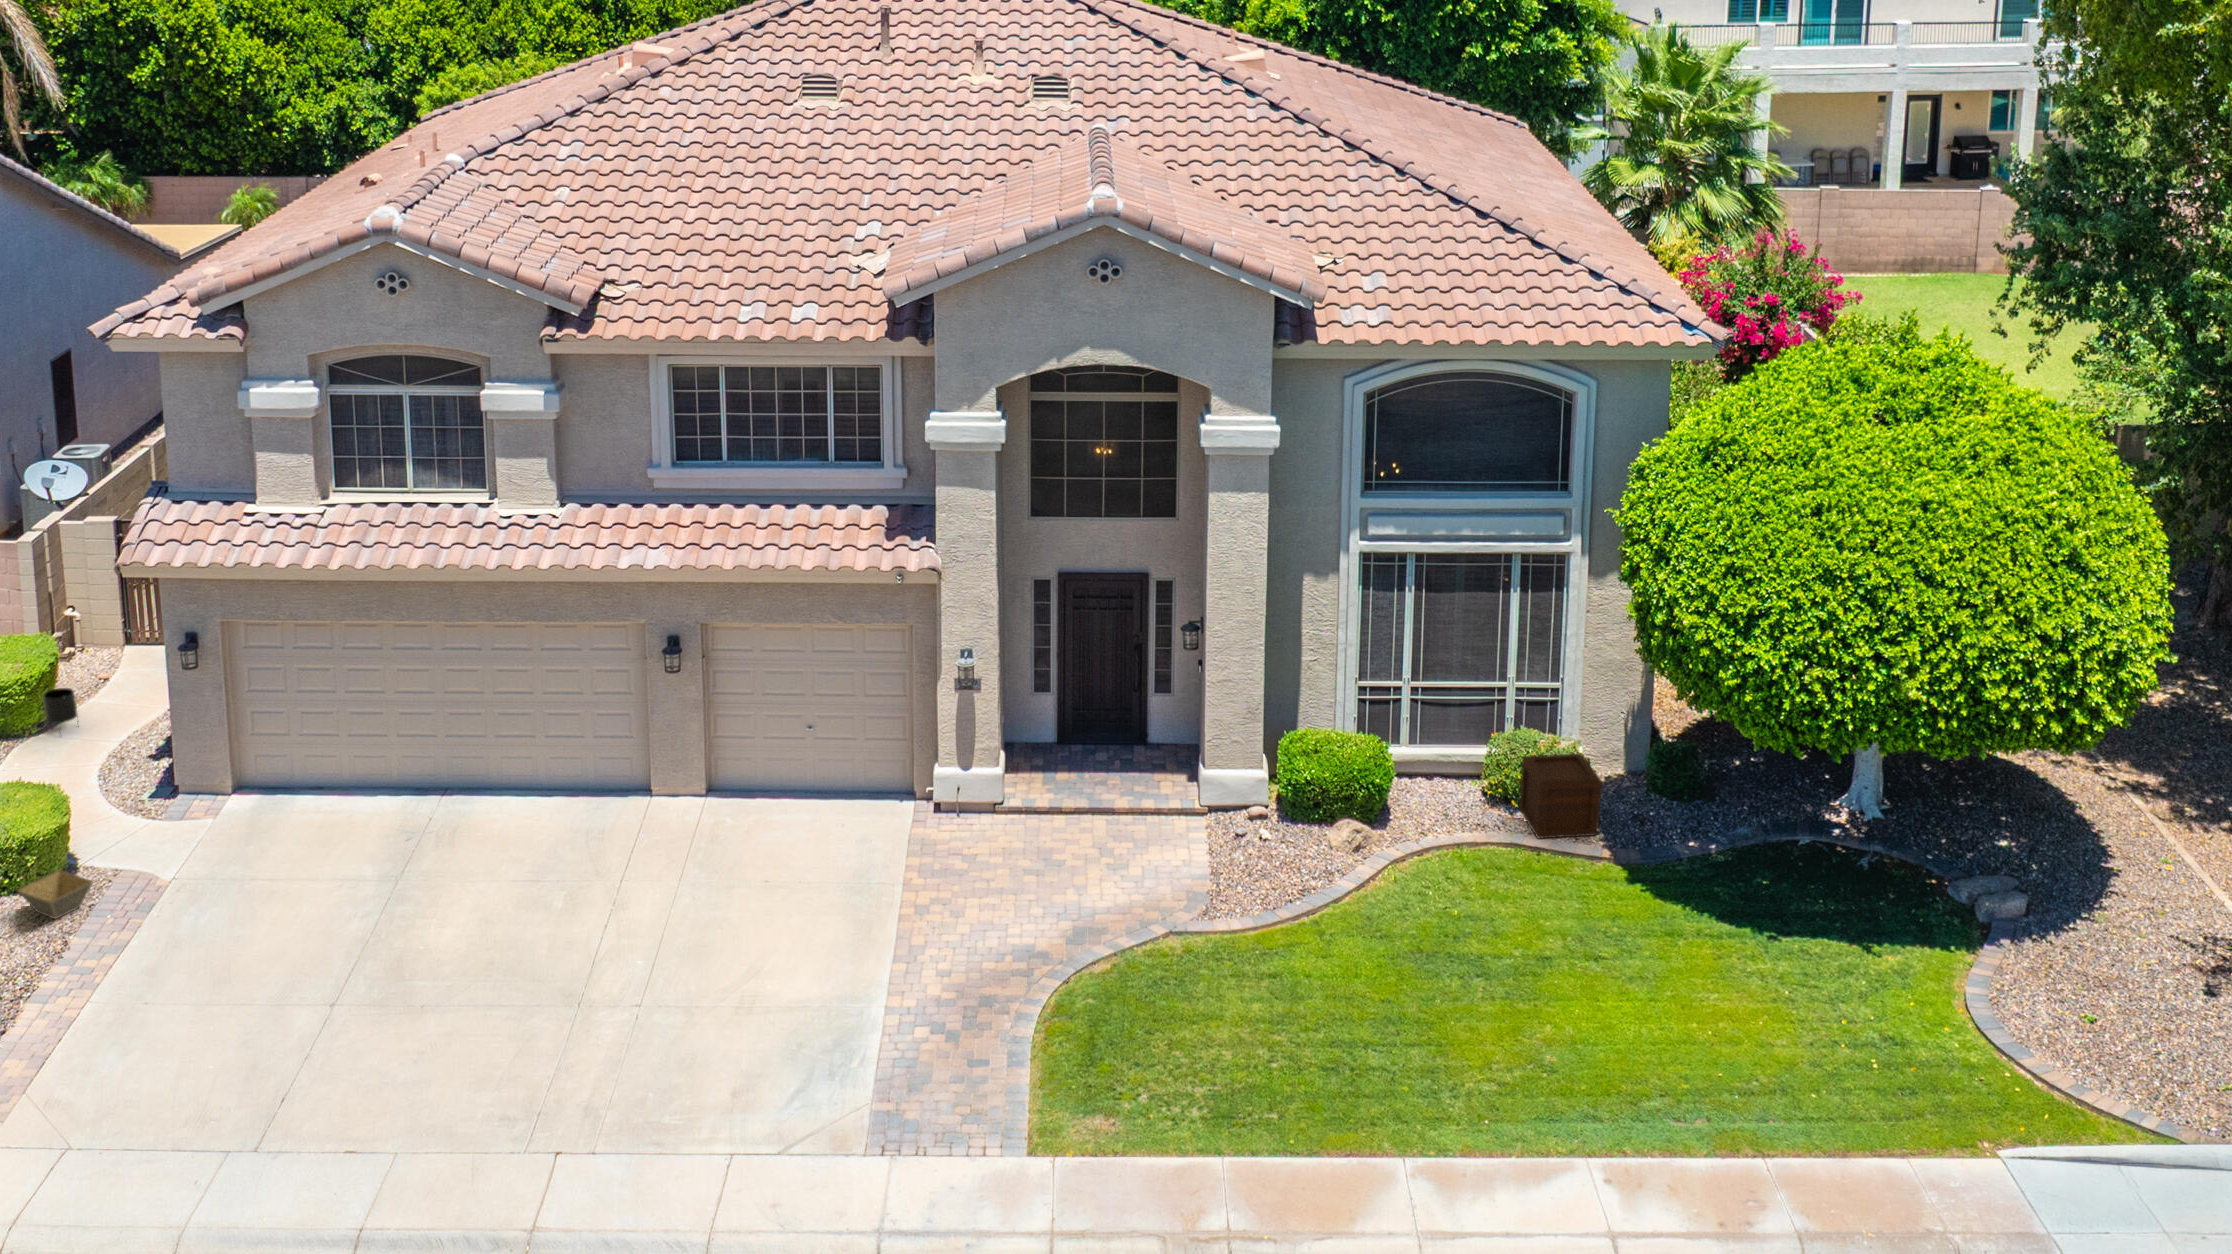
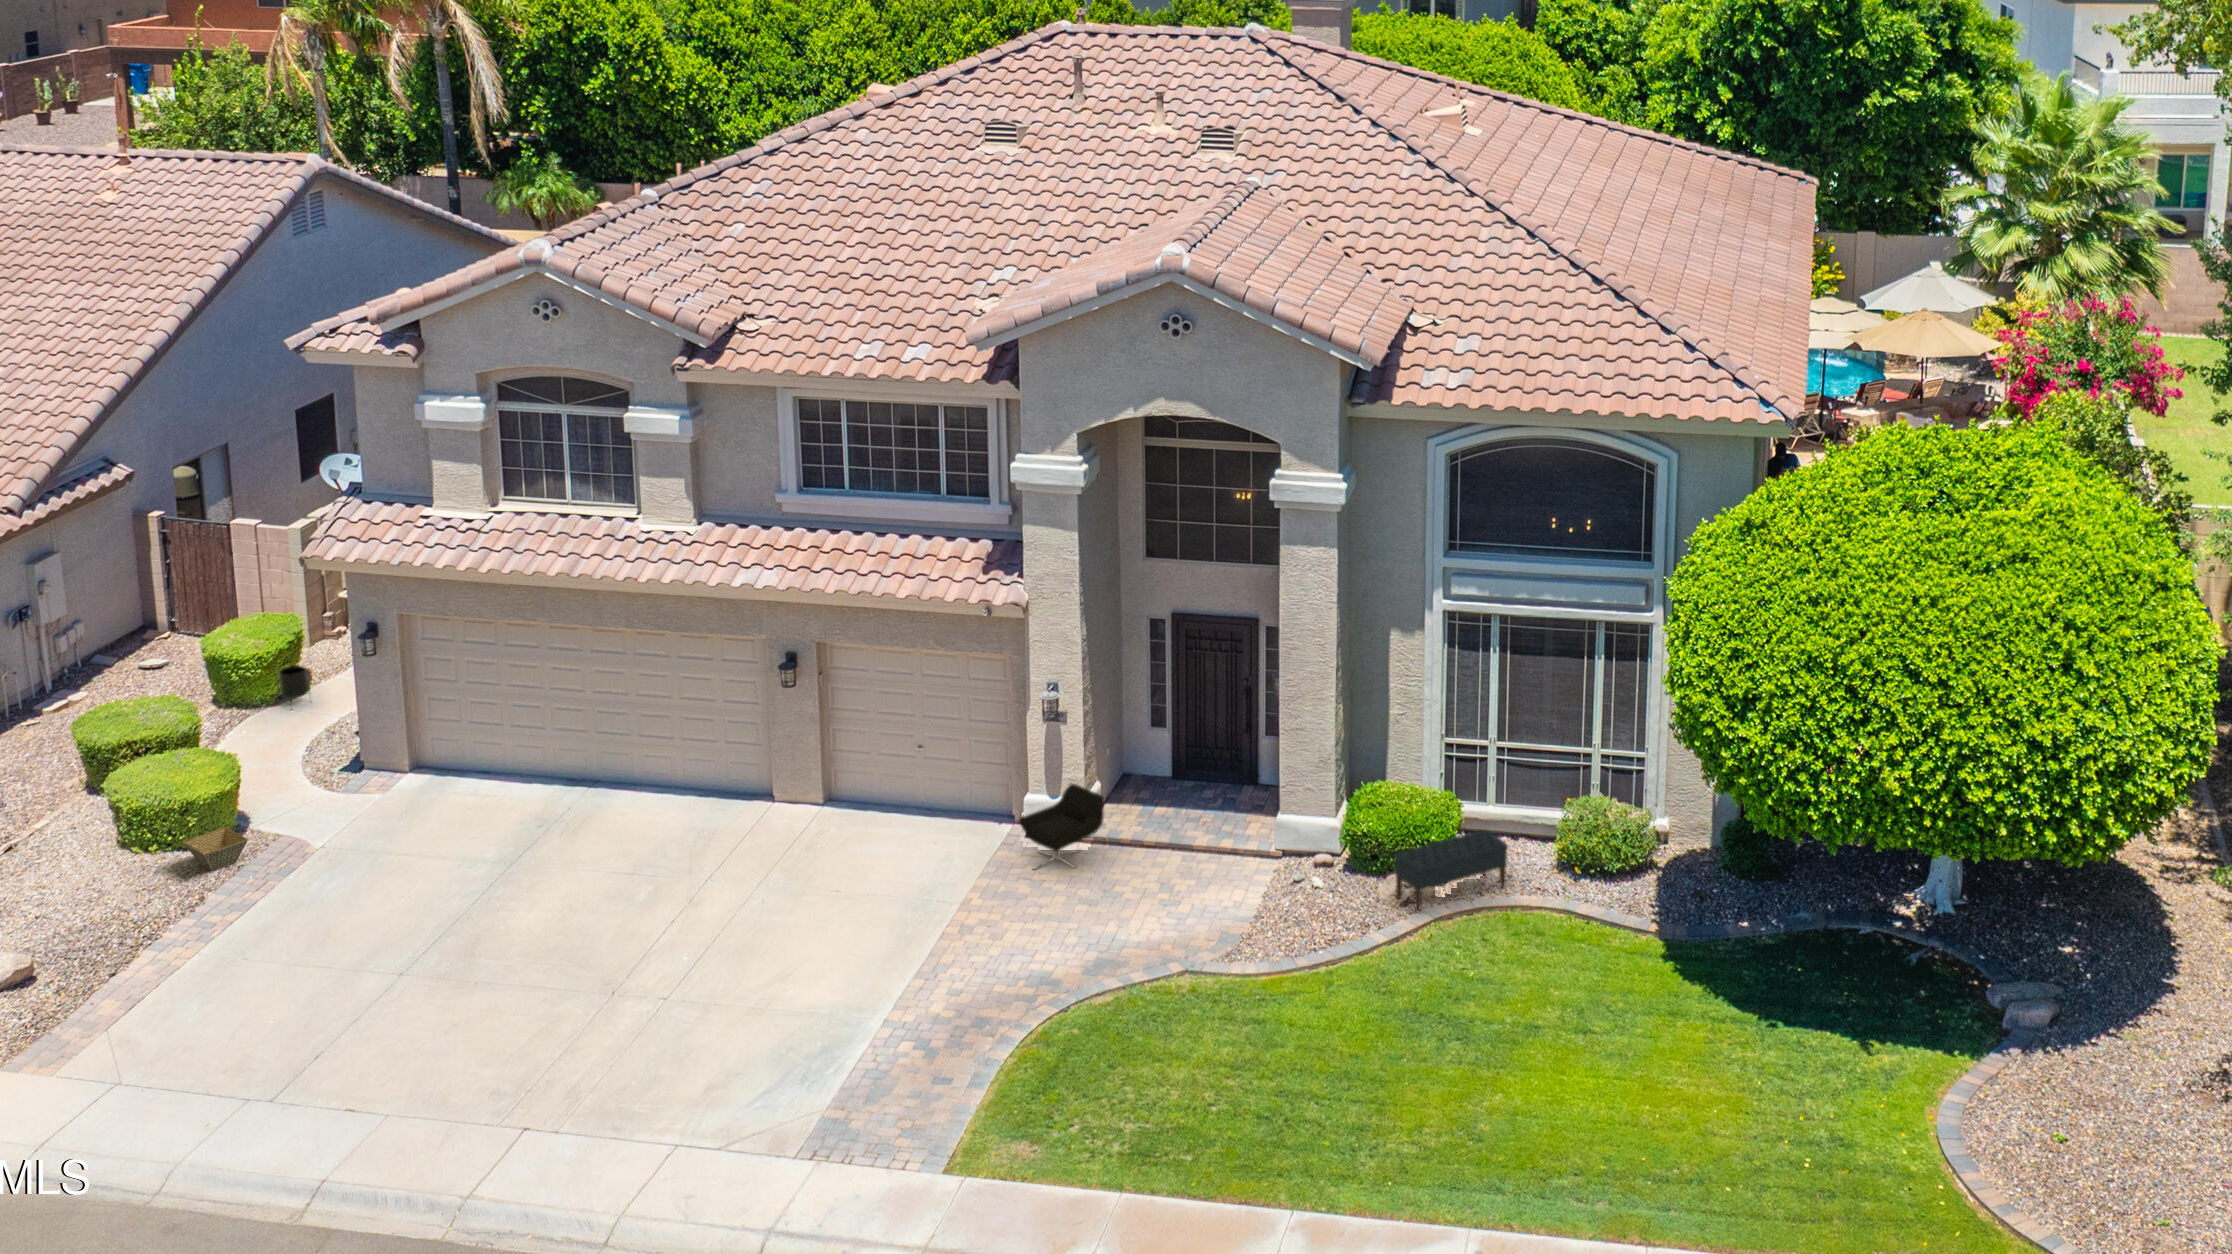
lounge chair: none [943,751,1032,843] -> present [1019,784,1104,869]
wooden crate: present [1519,754,1602,839] -> none [1587,828,1655,914]
bench: none [1344,766,1448,854] -> present [1394,830,1508,912]

